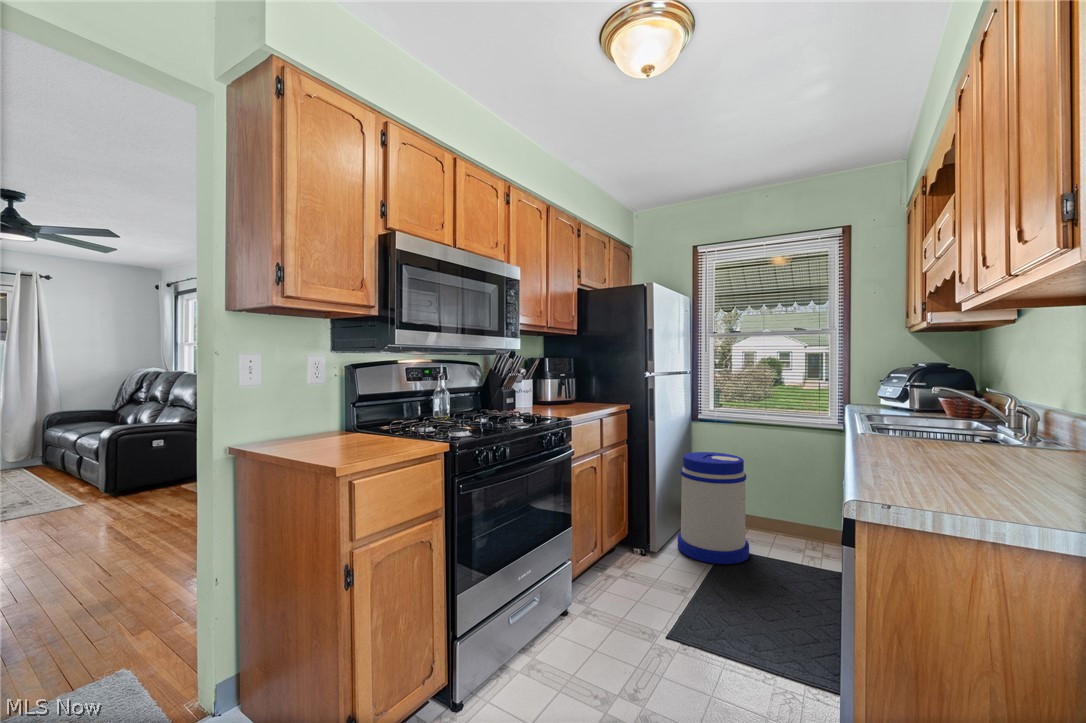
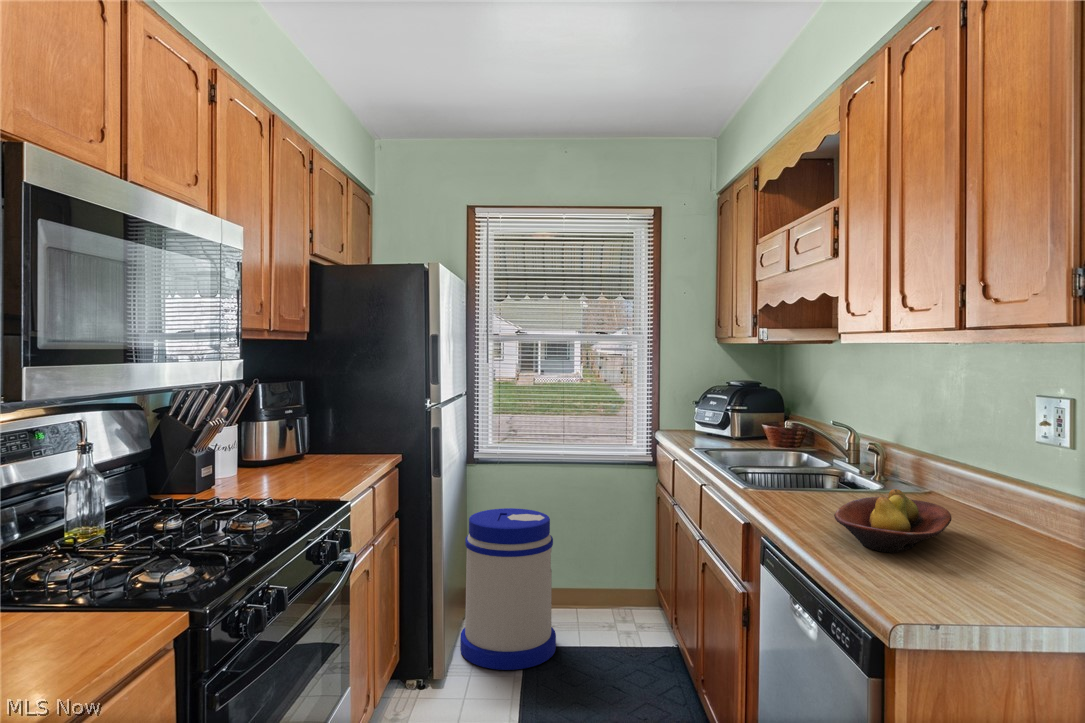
fruit bowl: none [888,427,1033,474] -> present [834,489,952,552]

